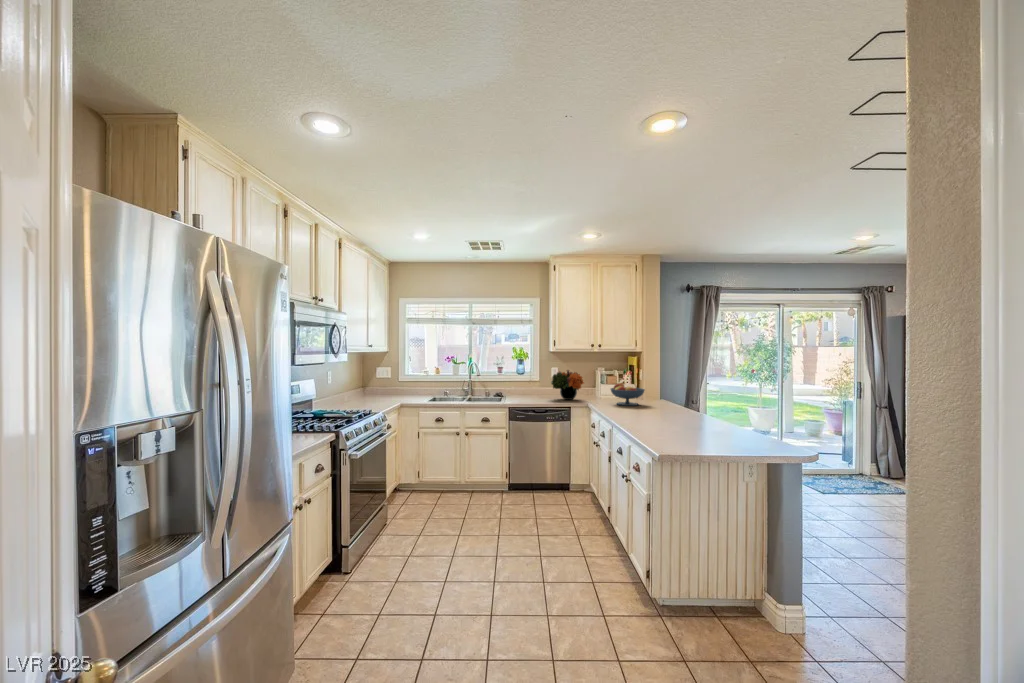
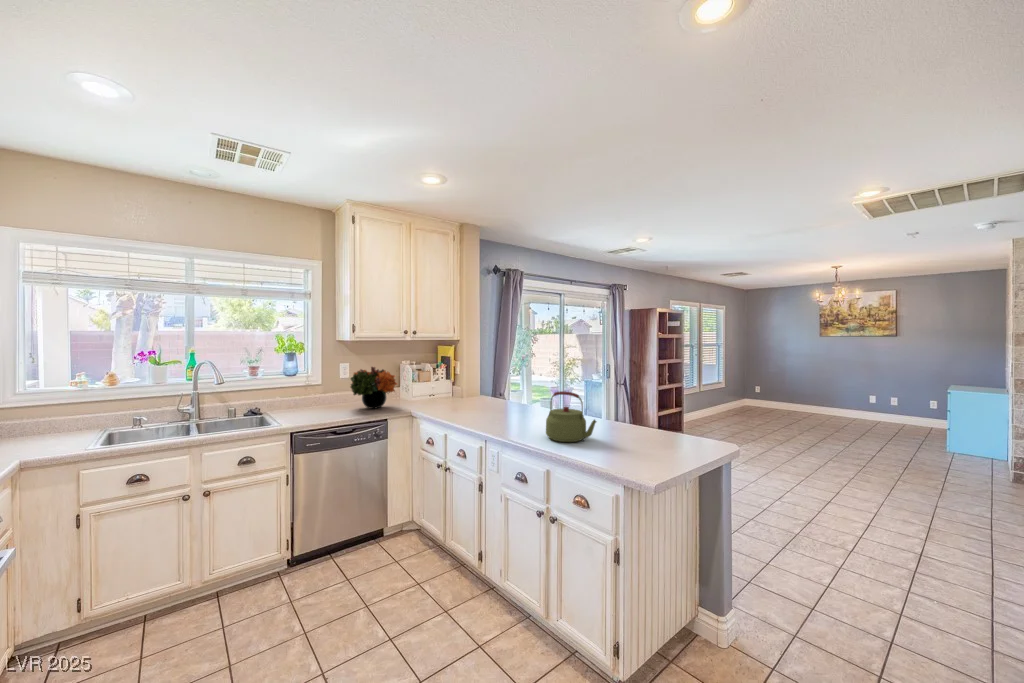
fruit bowl: present [611,383,645,406] -> none [439,381,481,410]
kettle: none [648,388,682,427] -> present [546,391,596,442]

